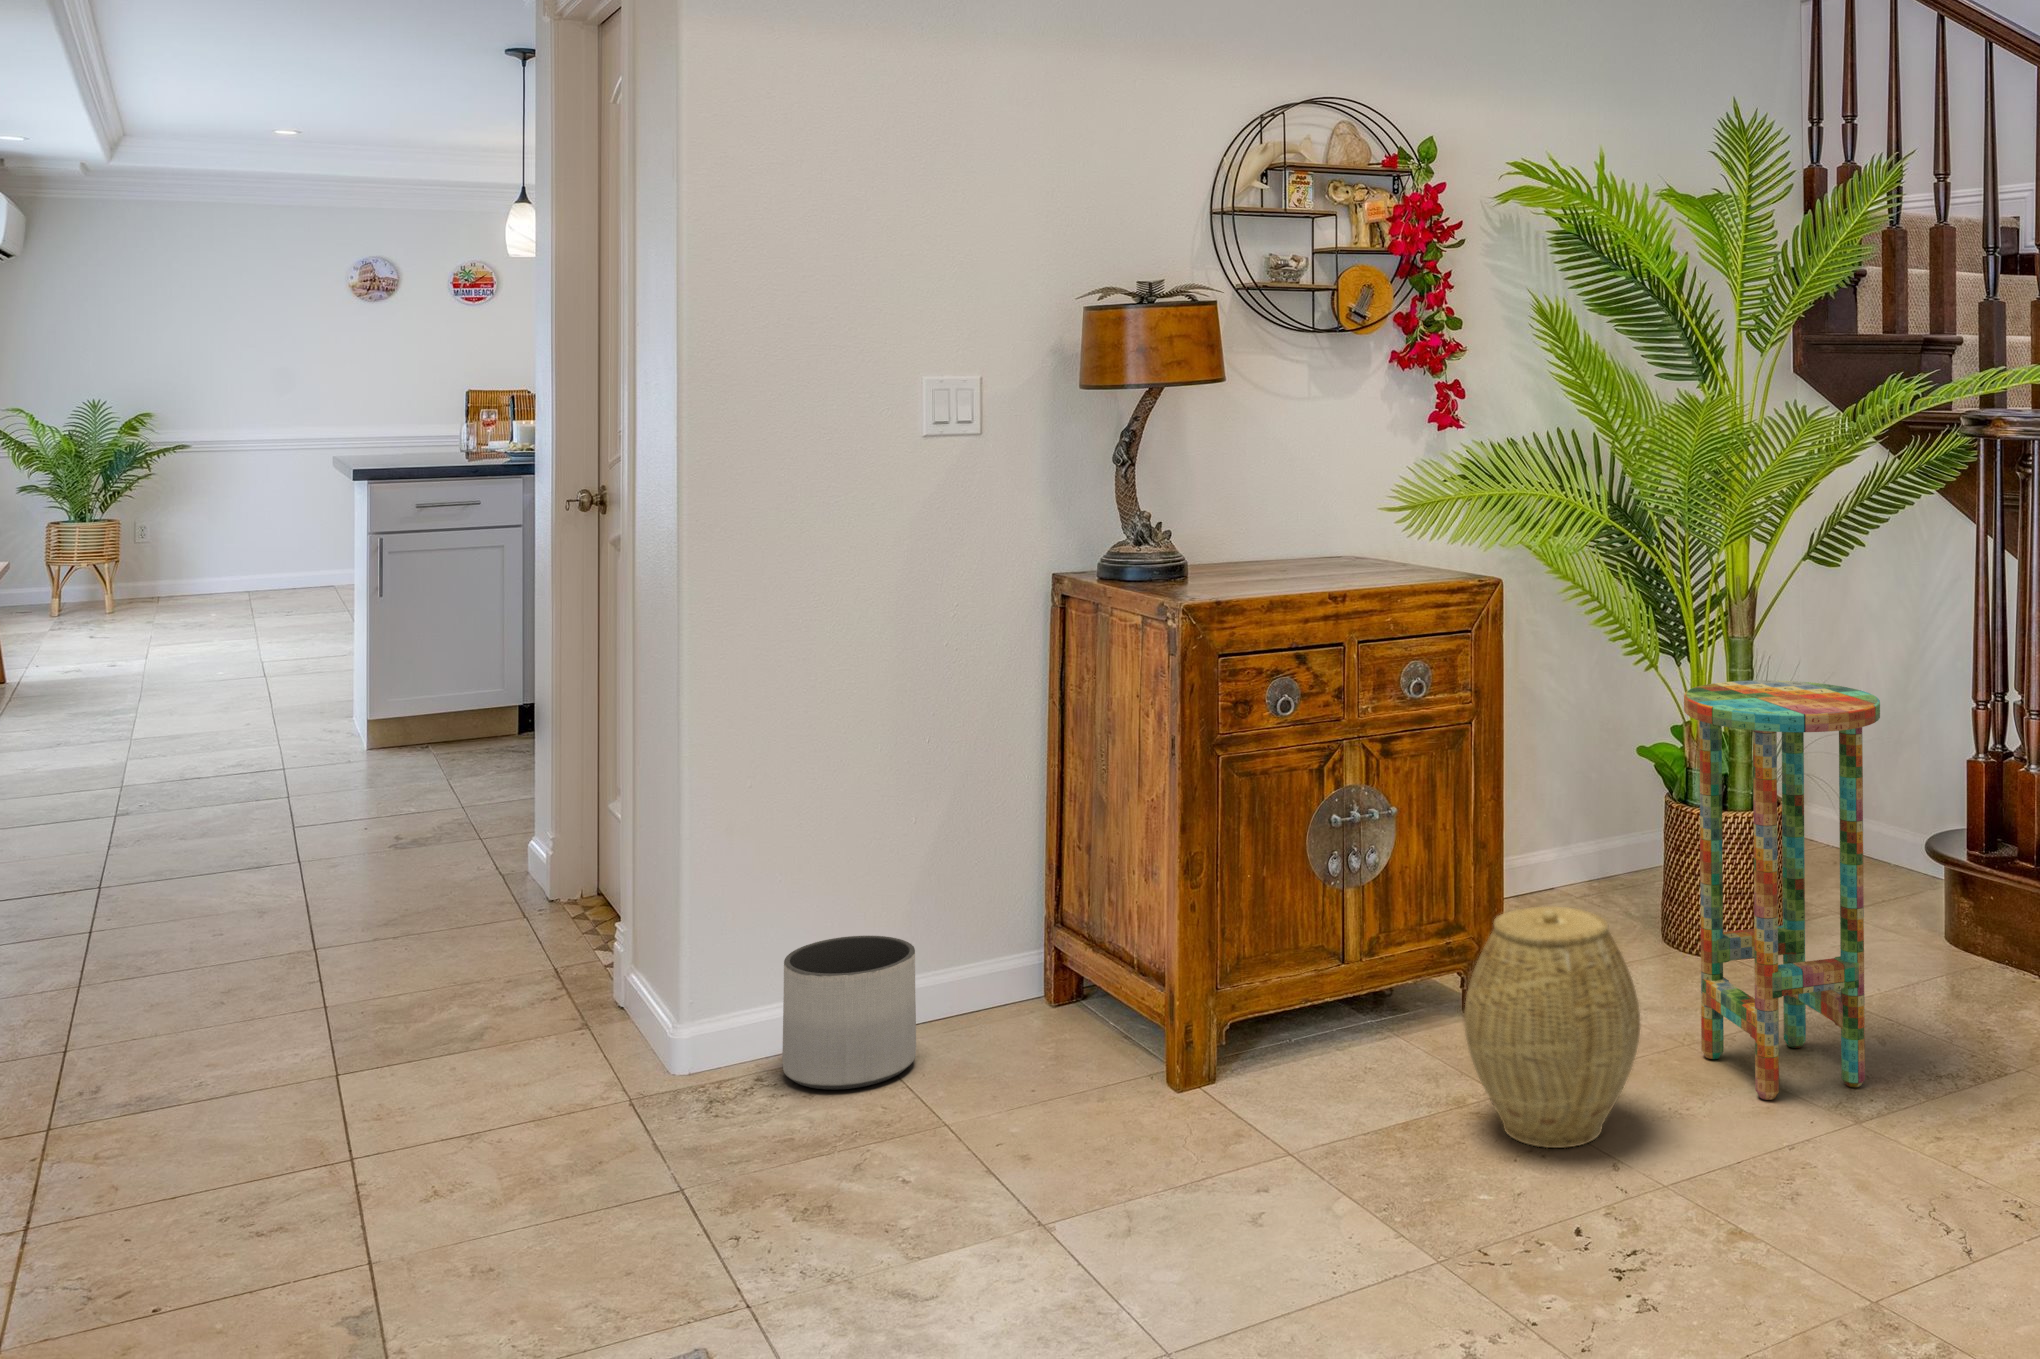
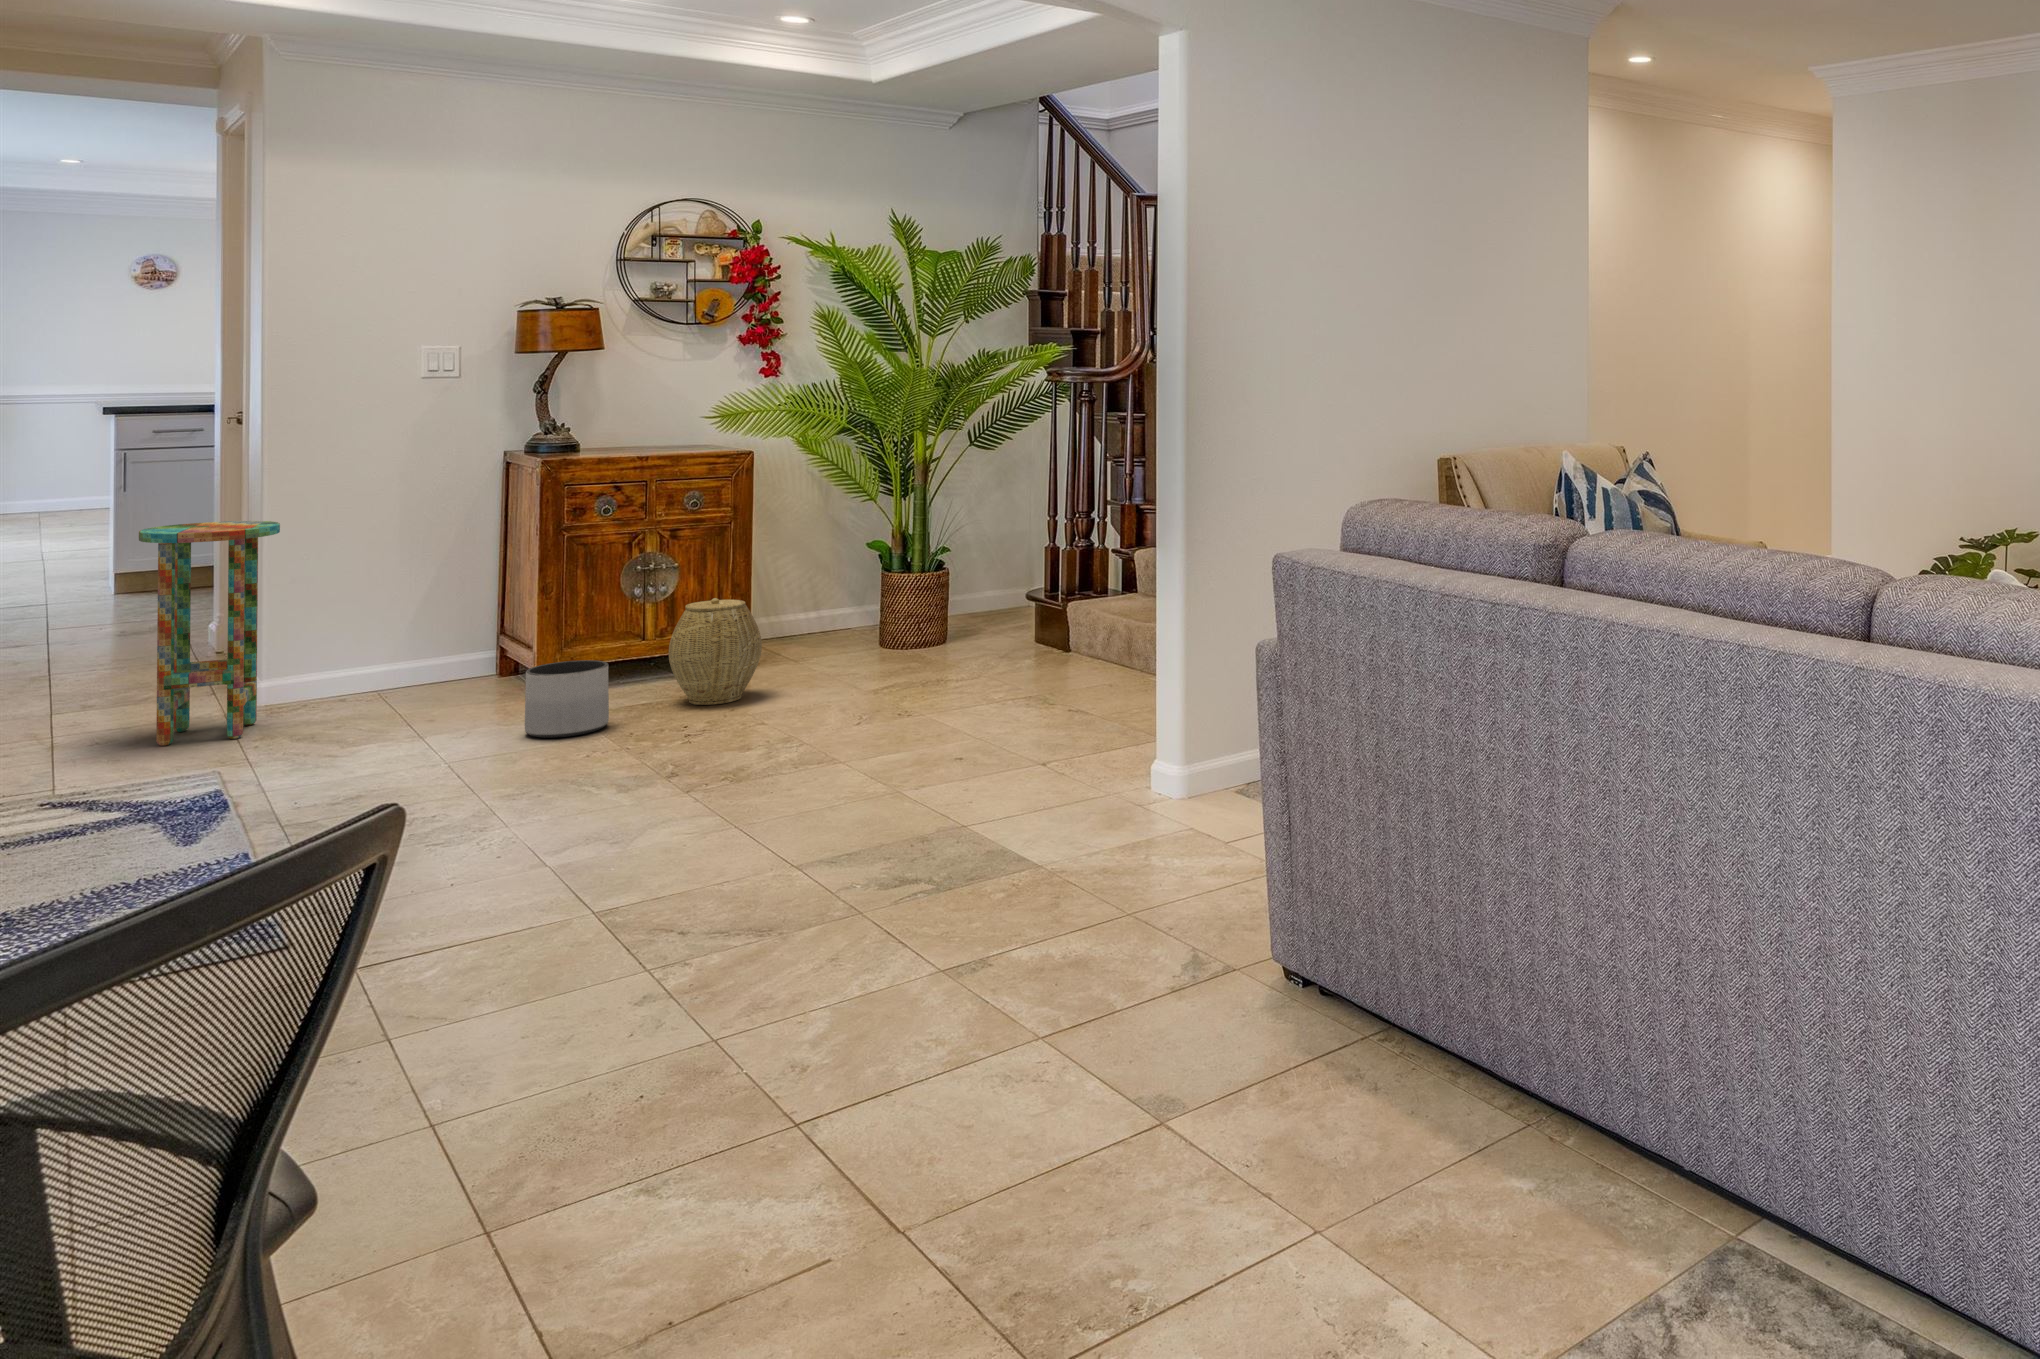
side table: present [1684,680,1880,1100] -> present [139,521,280,746]
planter: present [782,936,916,1090] -> present [525,660,609,738]

